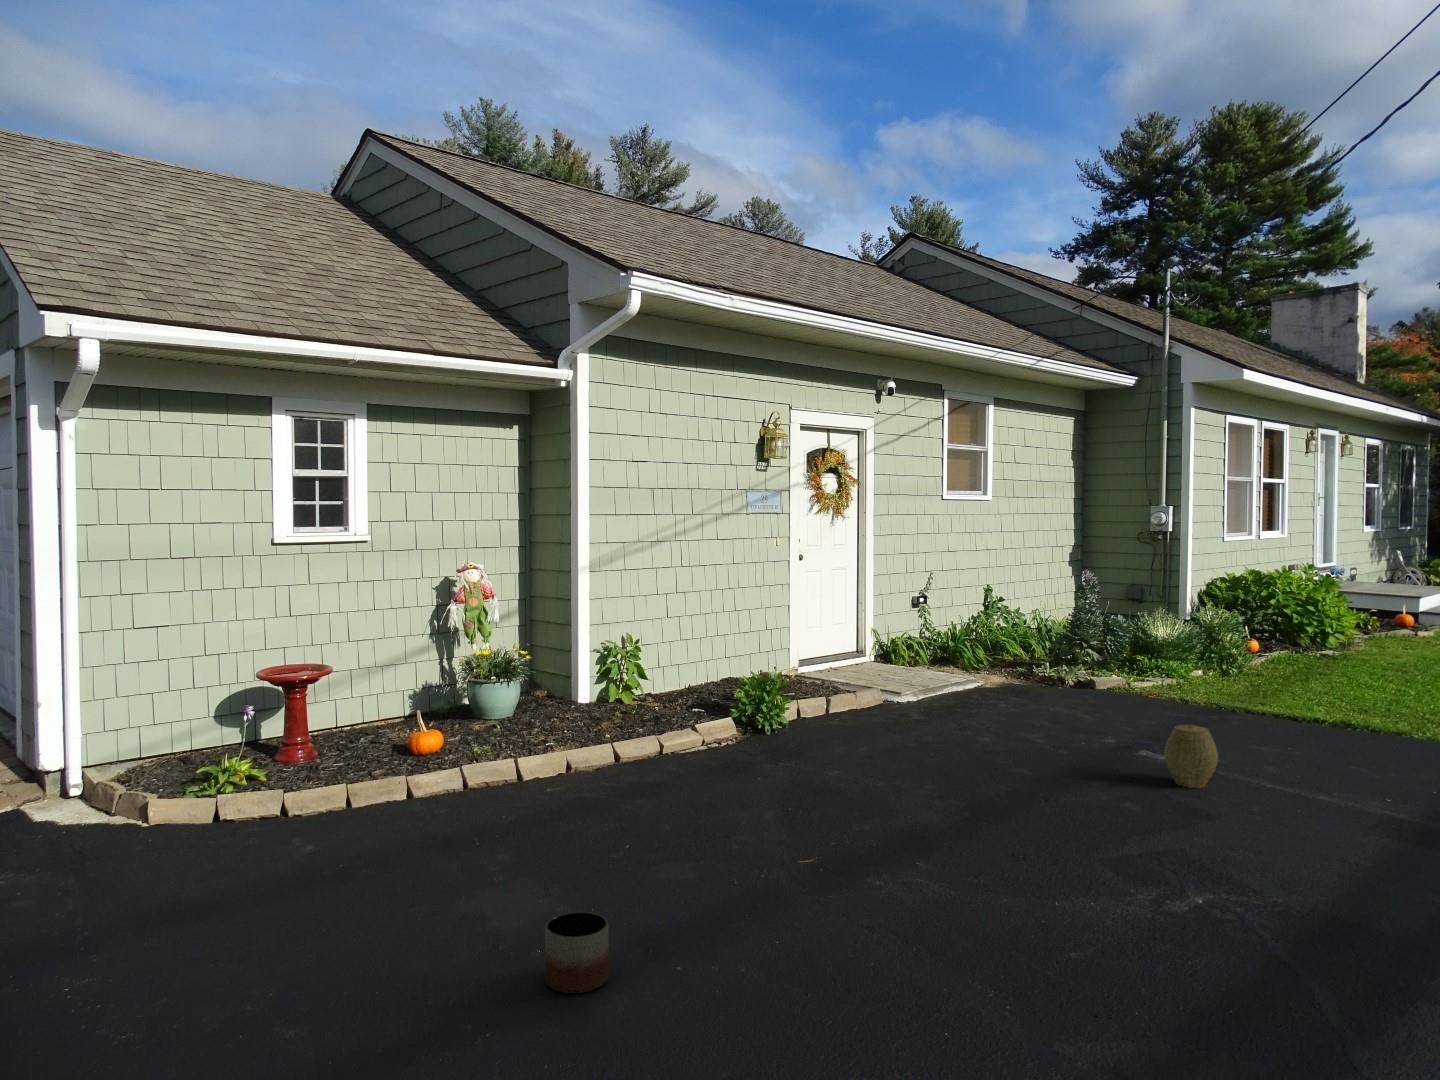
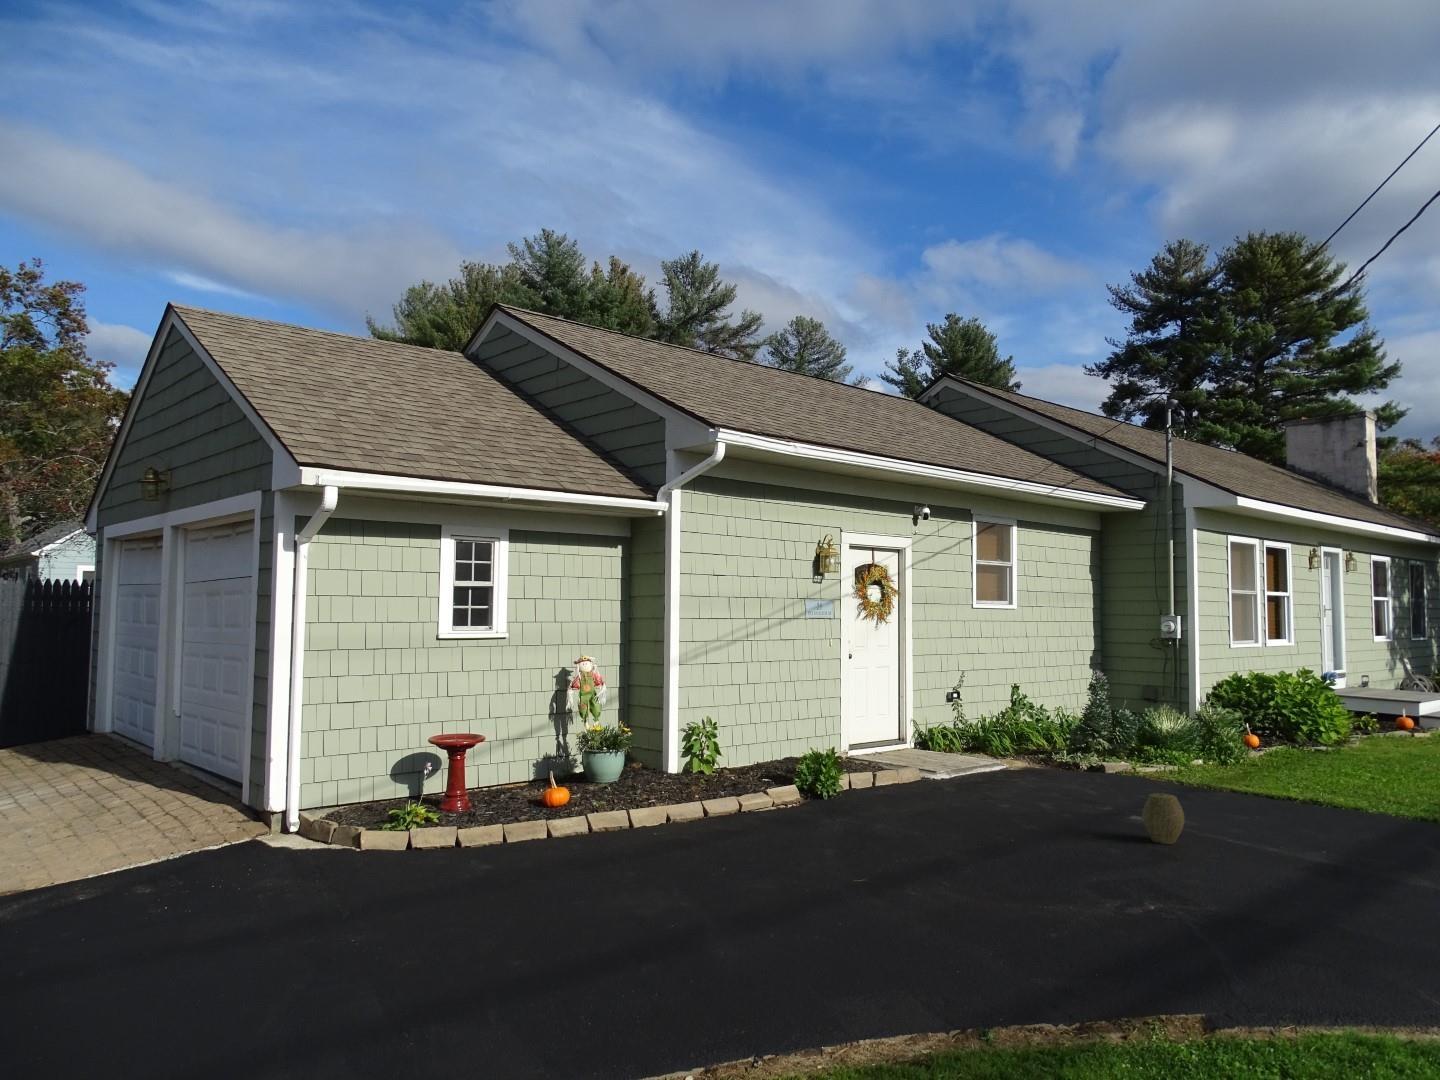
planter: present [545,912,609,993] -> none [680,894,723,946]

